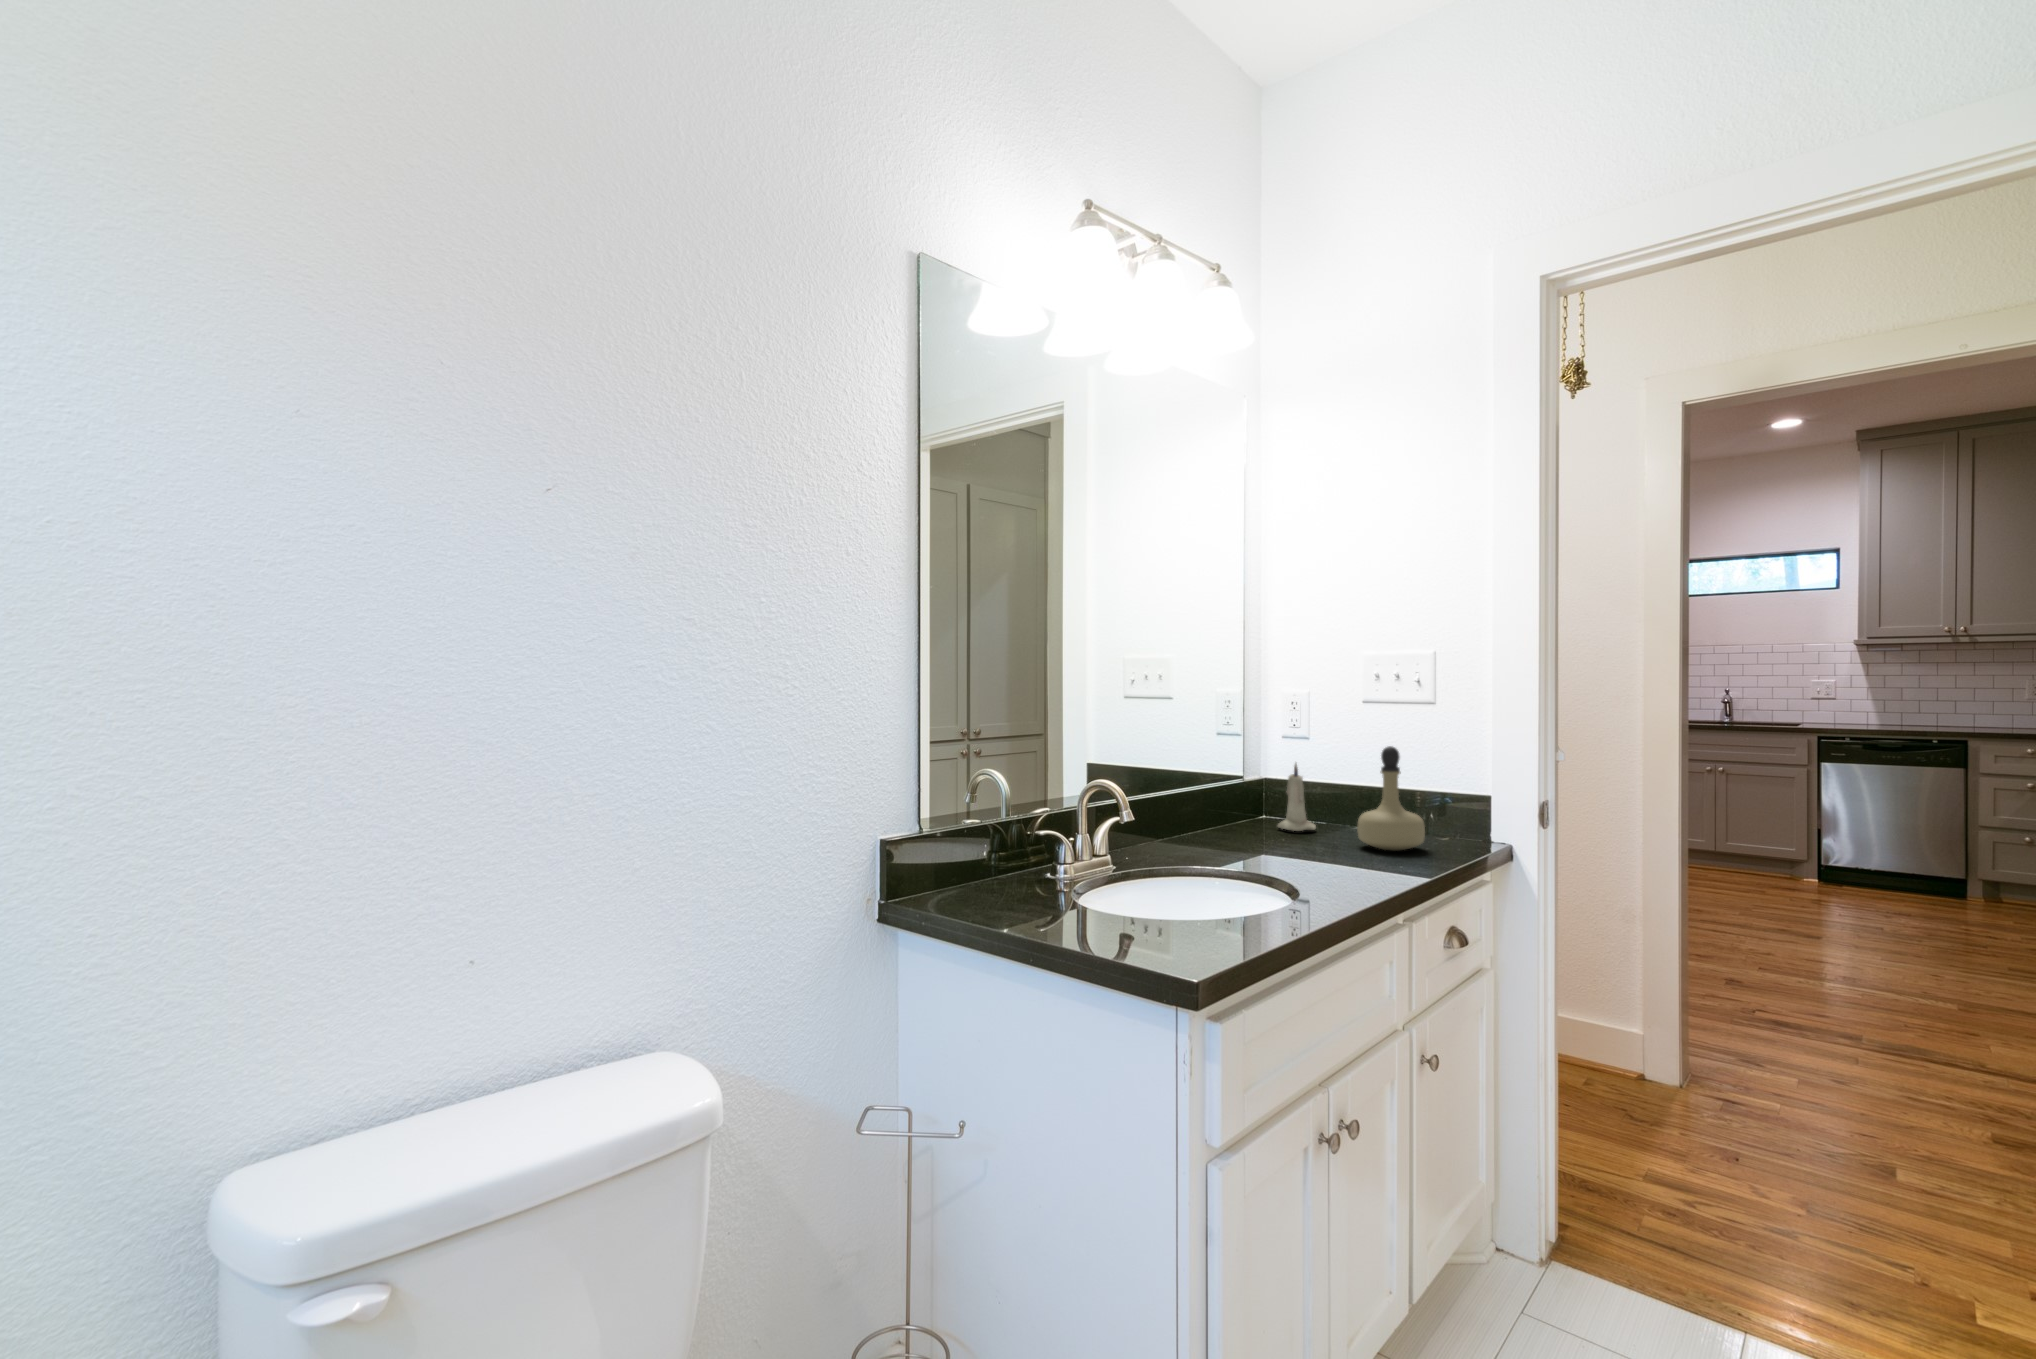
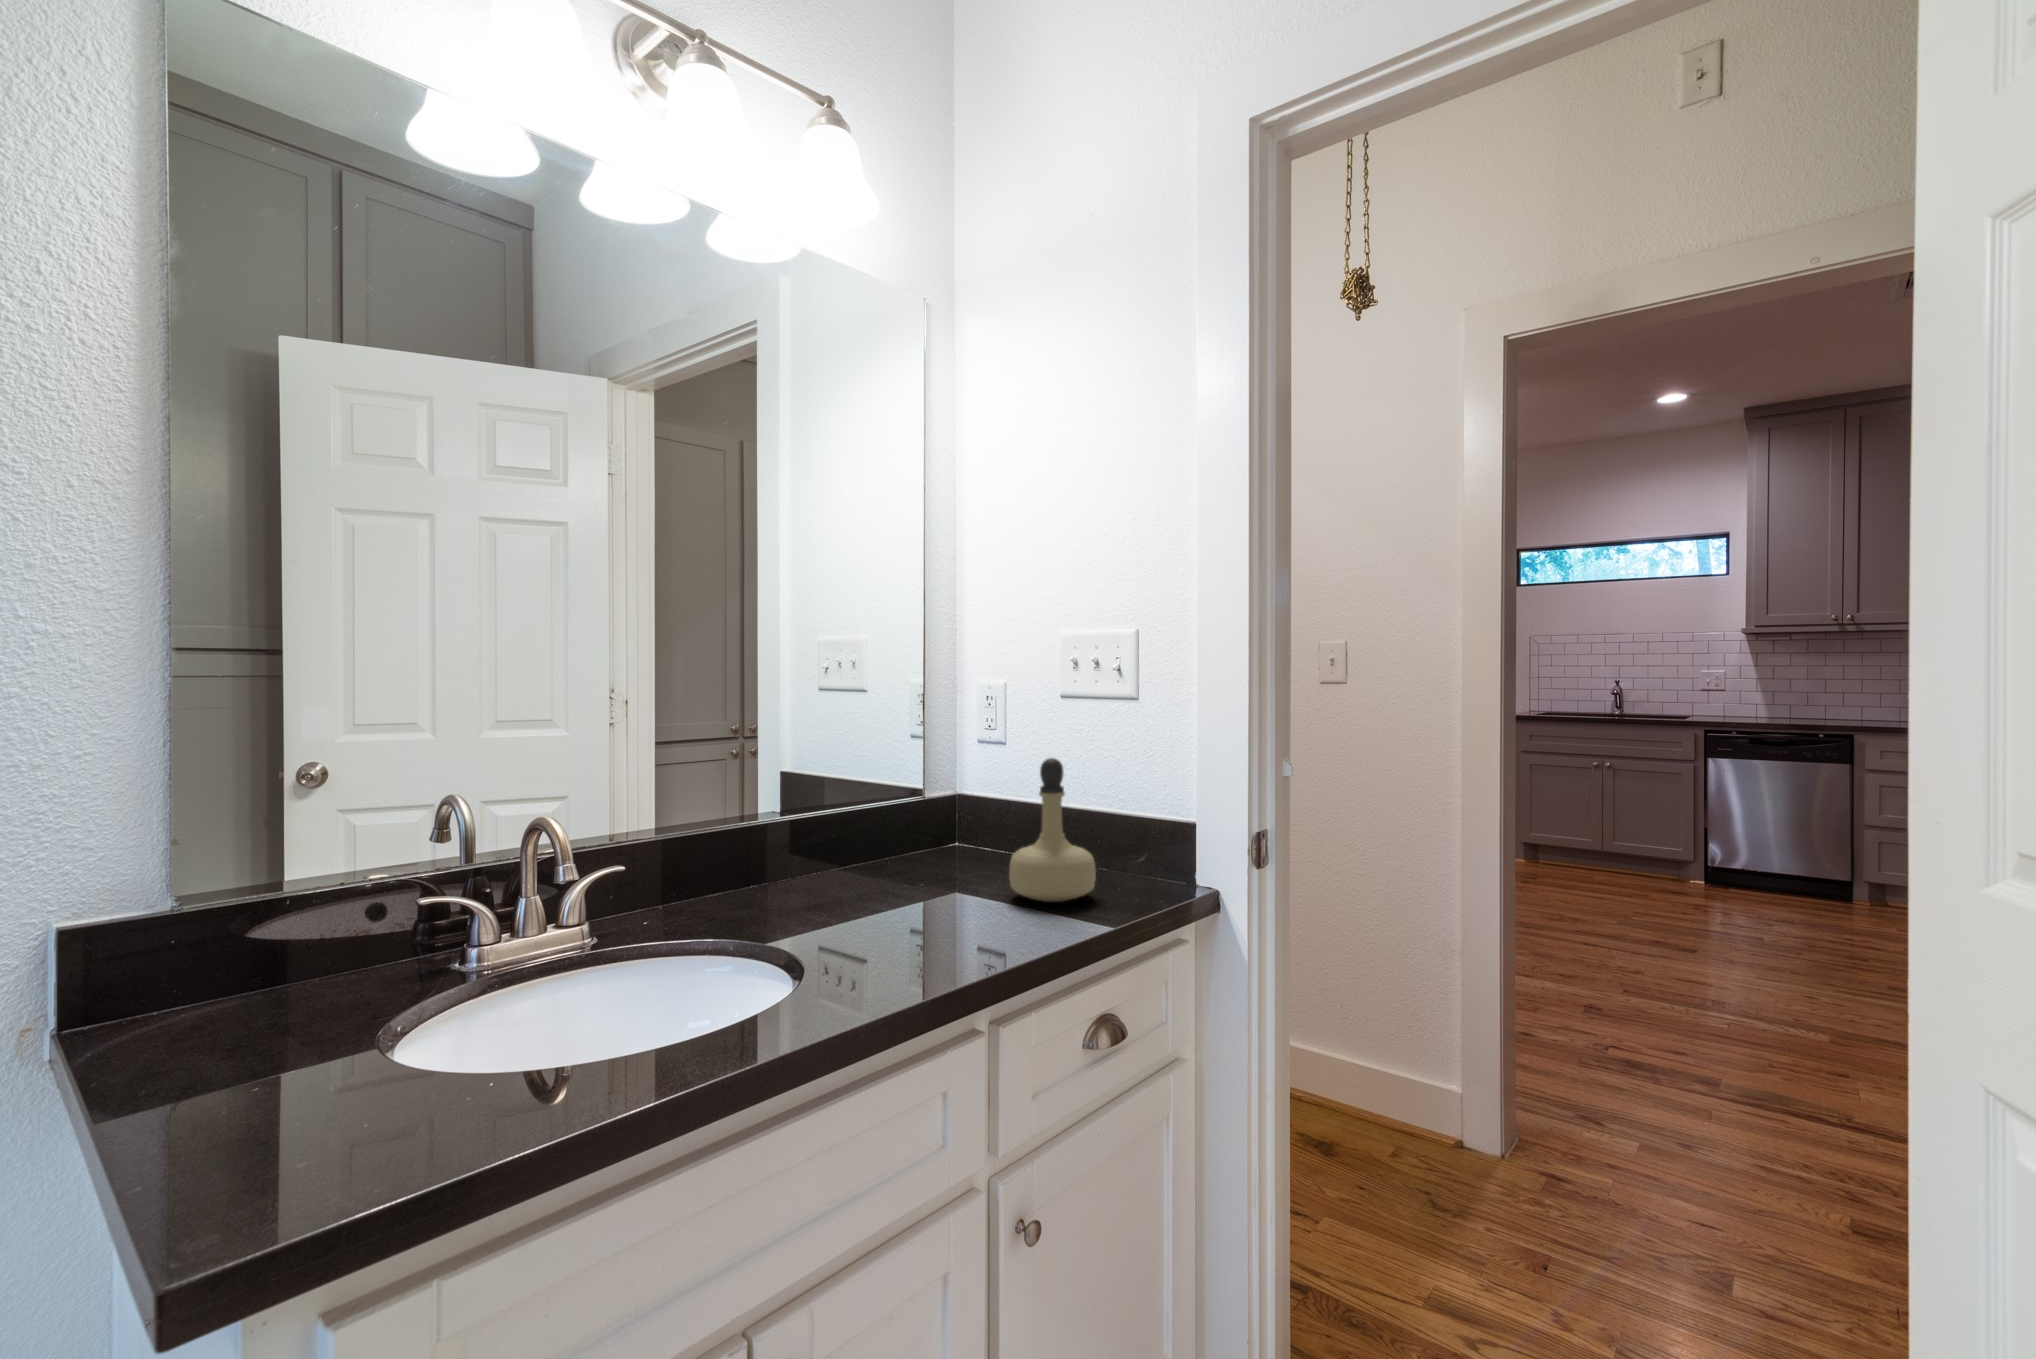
candle: present [1278,764,1316,831] -> none [947,775,995,868]

